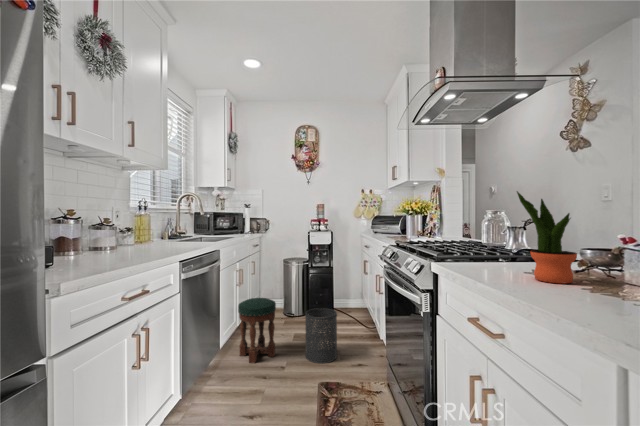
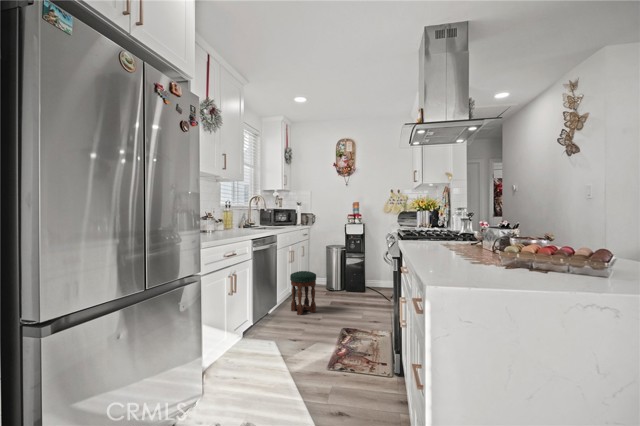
potted plant: present [517,191,577,283] -> none [419,201,448,248]
trash can: present [305,308,337,363] -> none [337,280,360,318]

